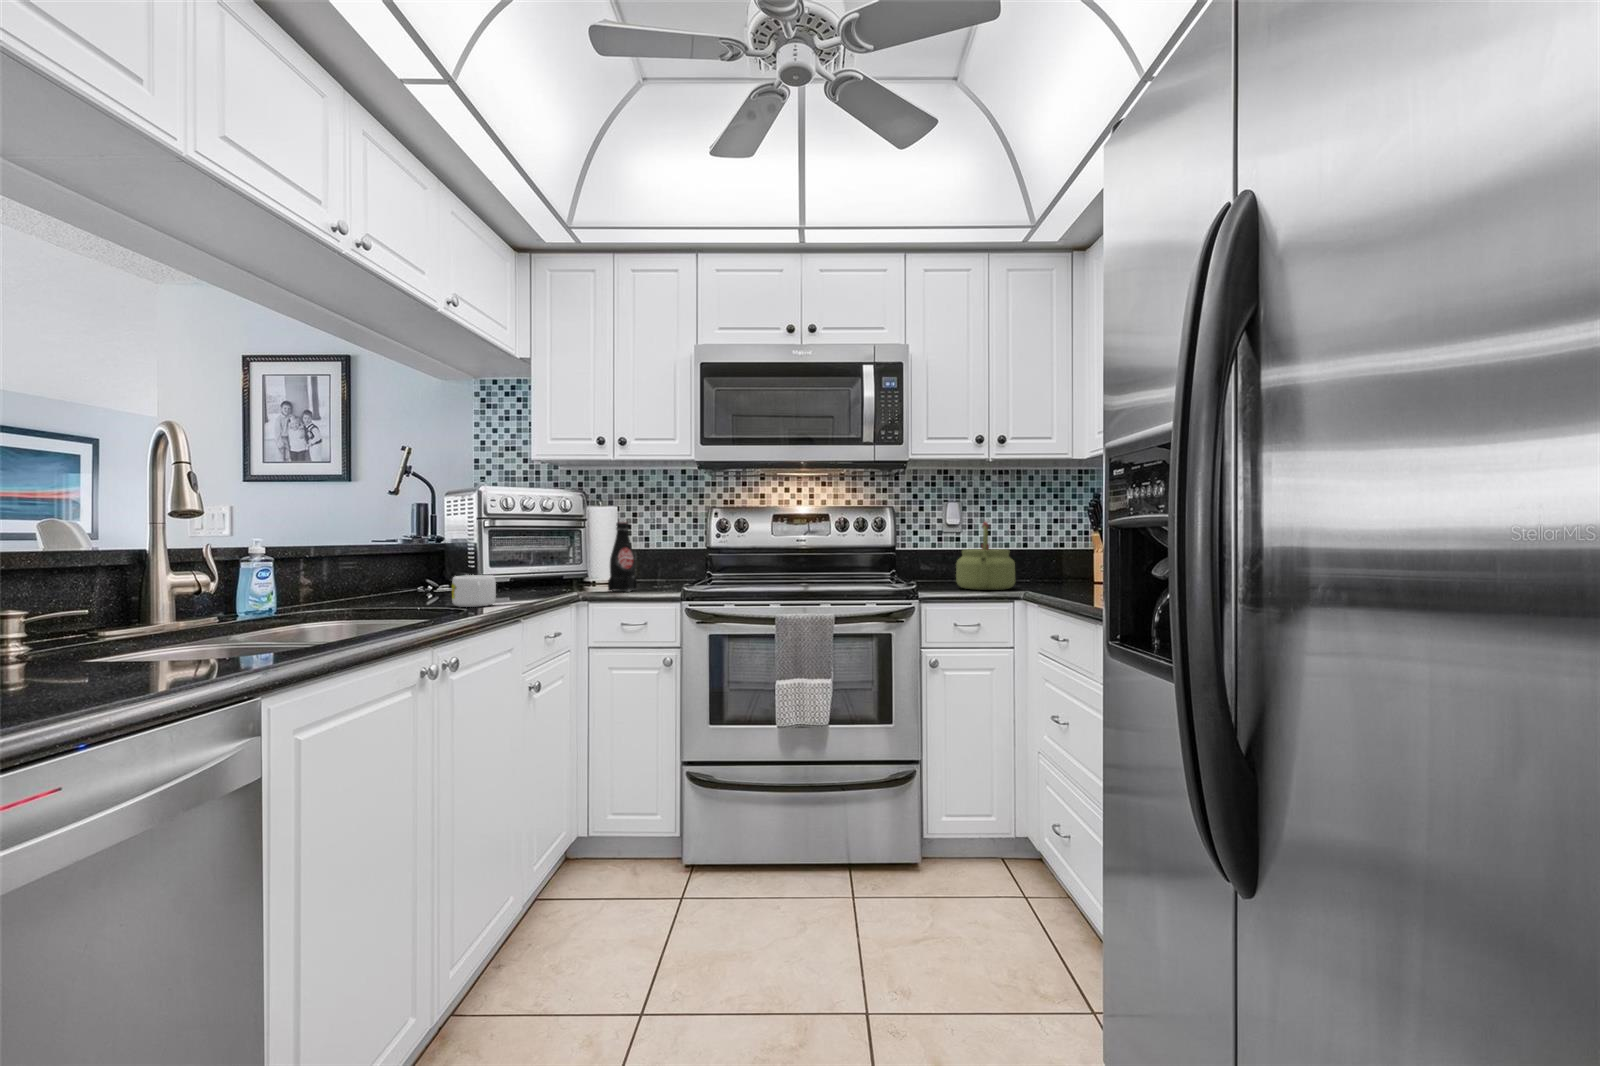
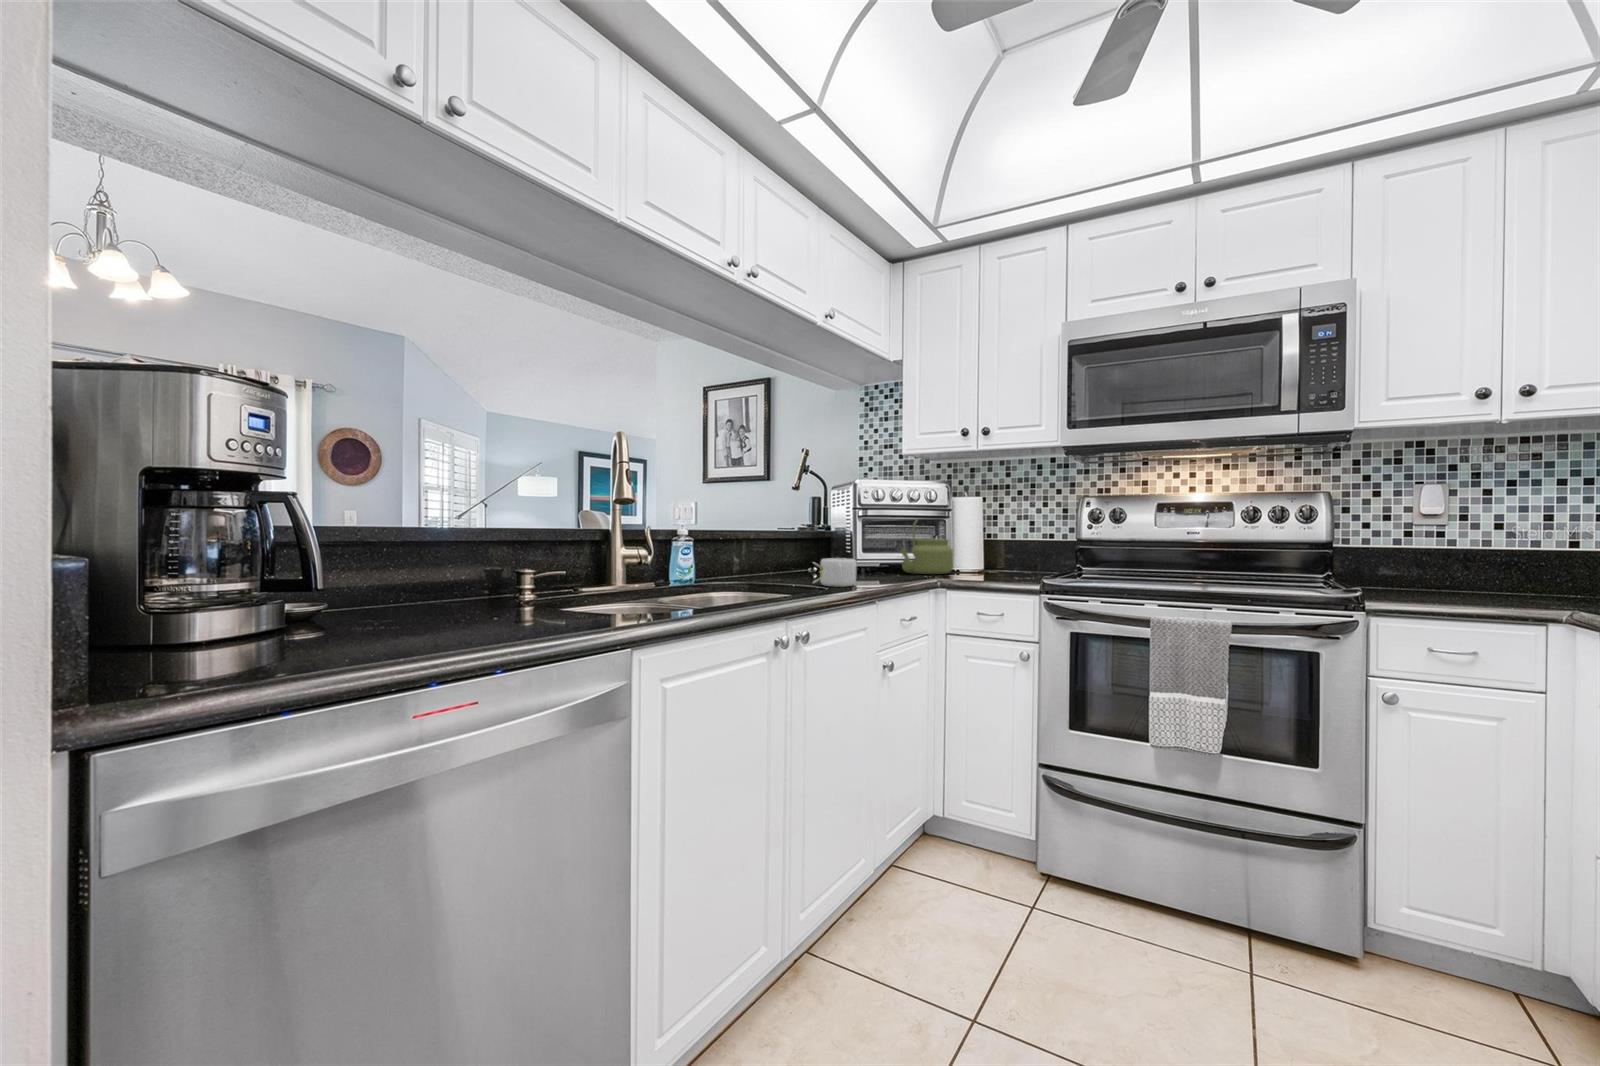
bottle: present [608,522,637,592] -> none [966,512,996,581]
kettle: present [956,522,1015,590] -> present [900,519,953,574]

